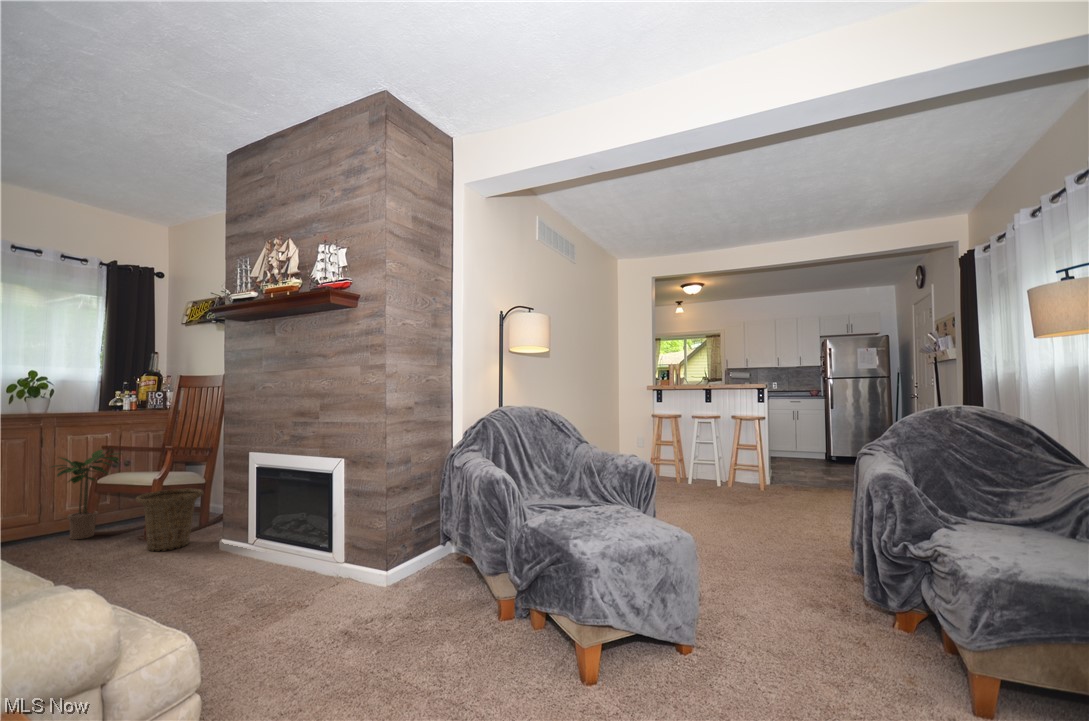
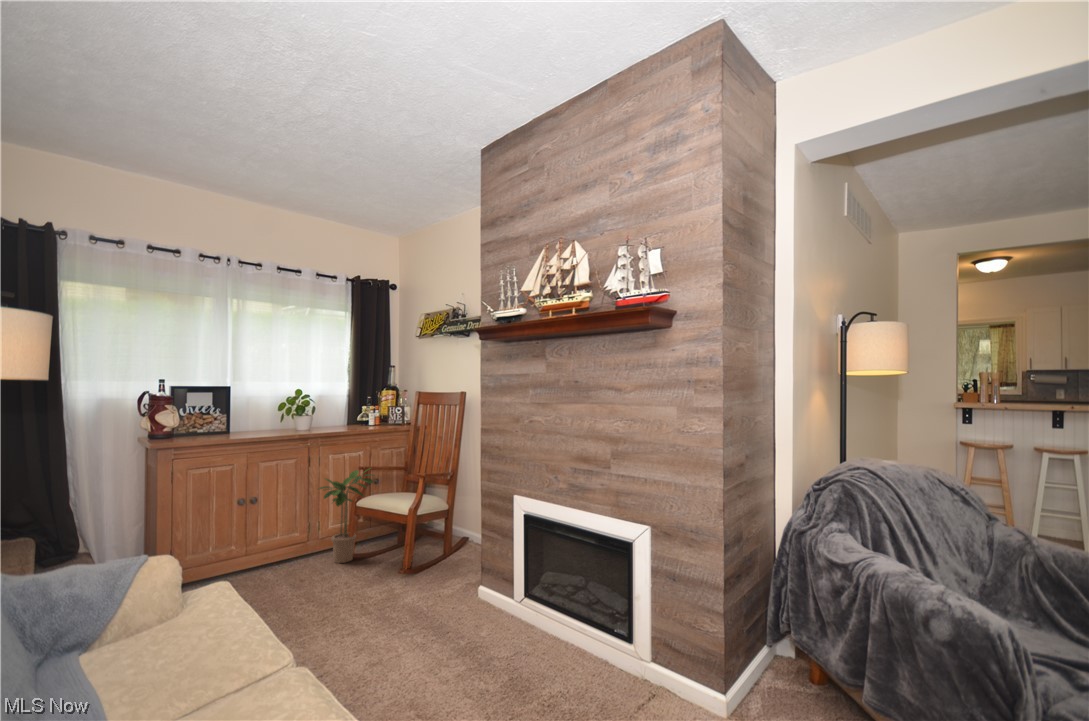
basket: present [136,489,203,551] -> none [398,522,459,594]

